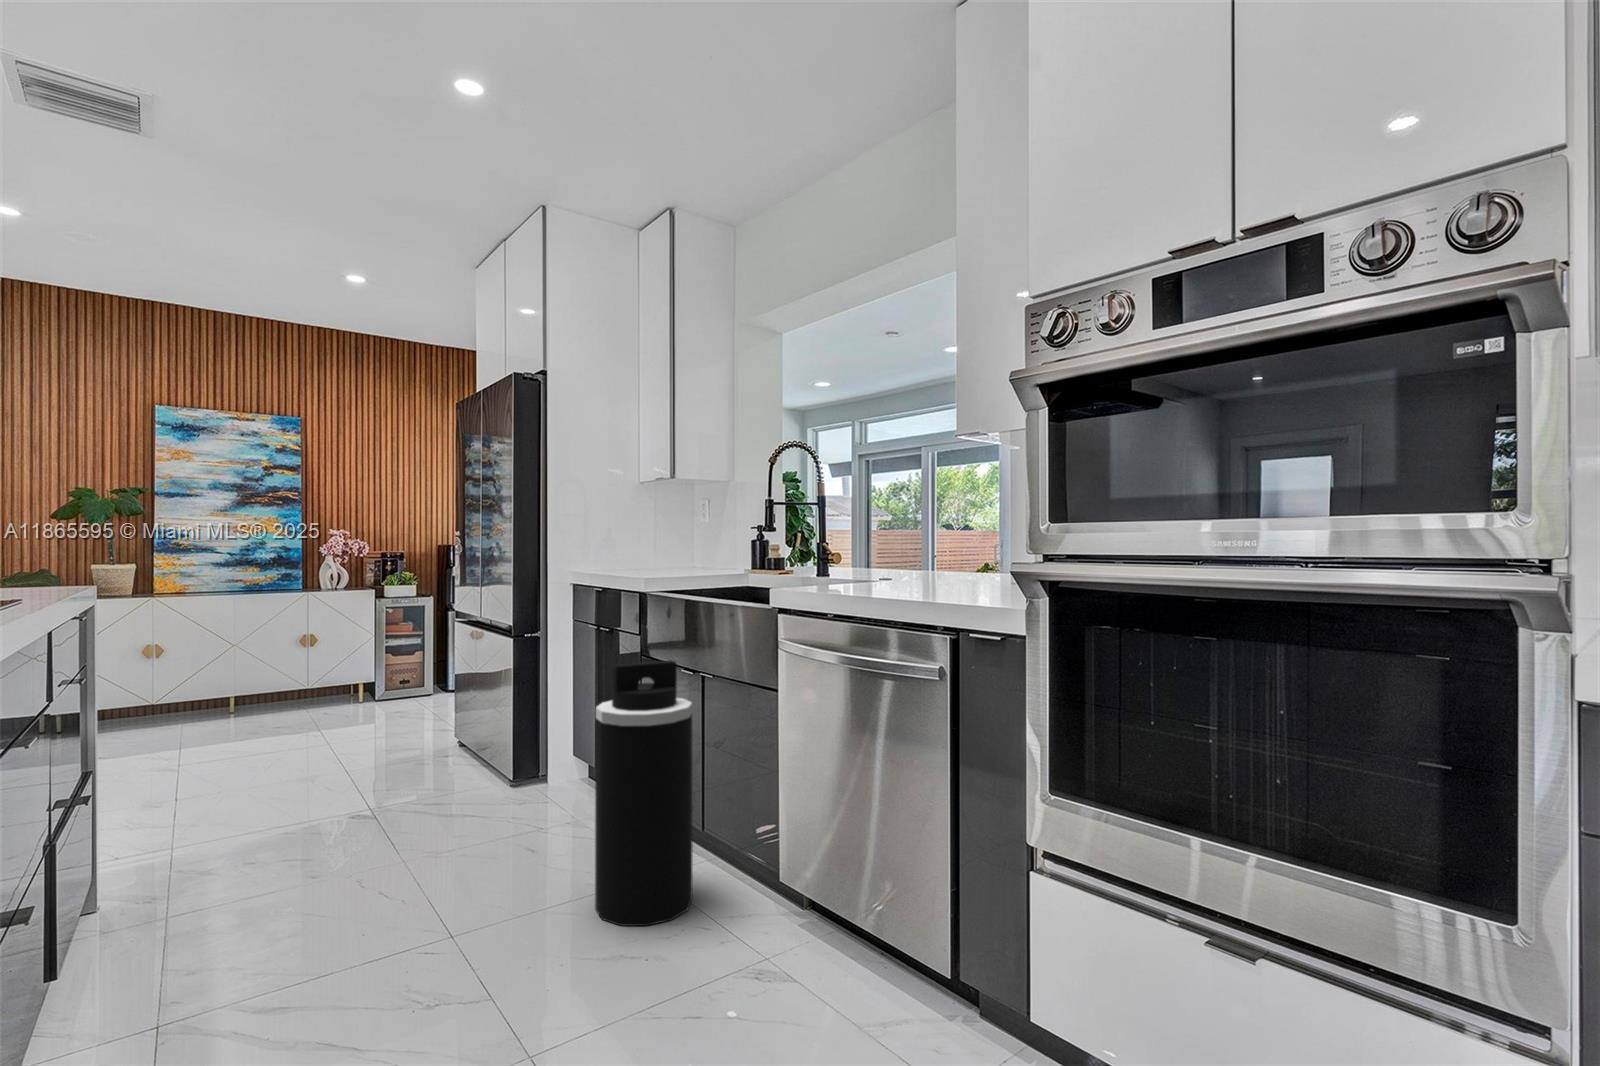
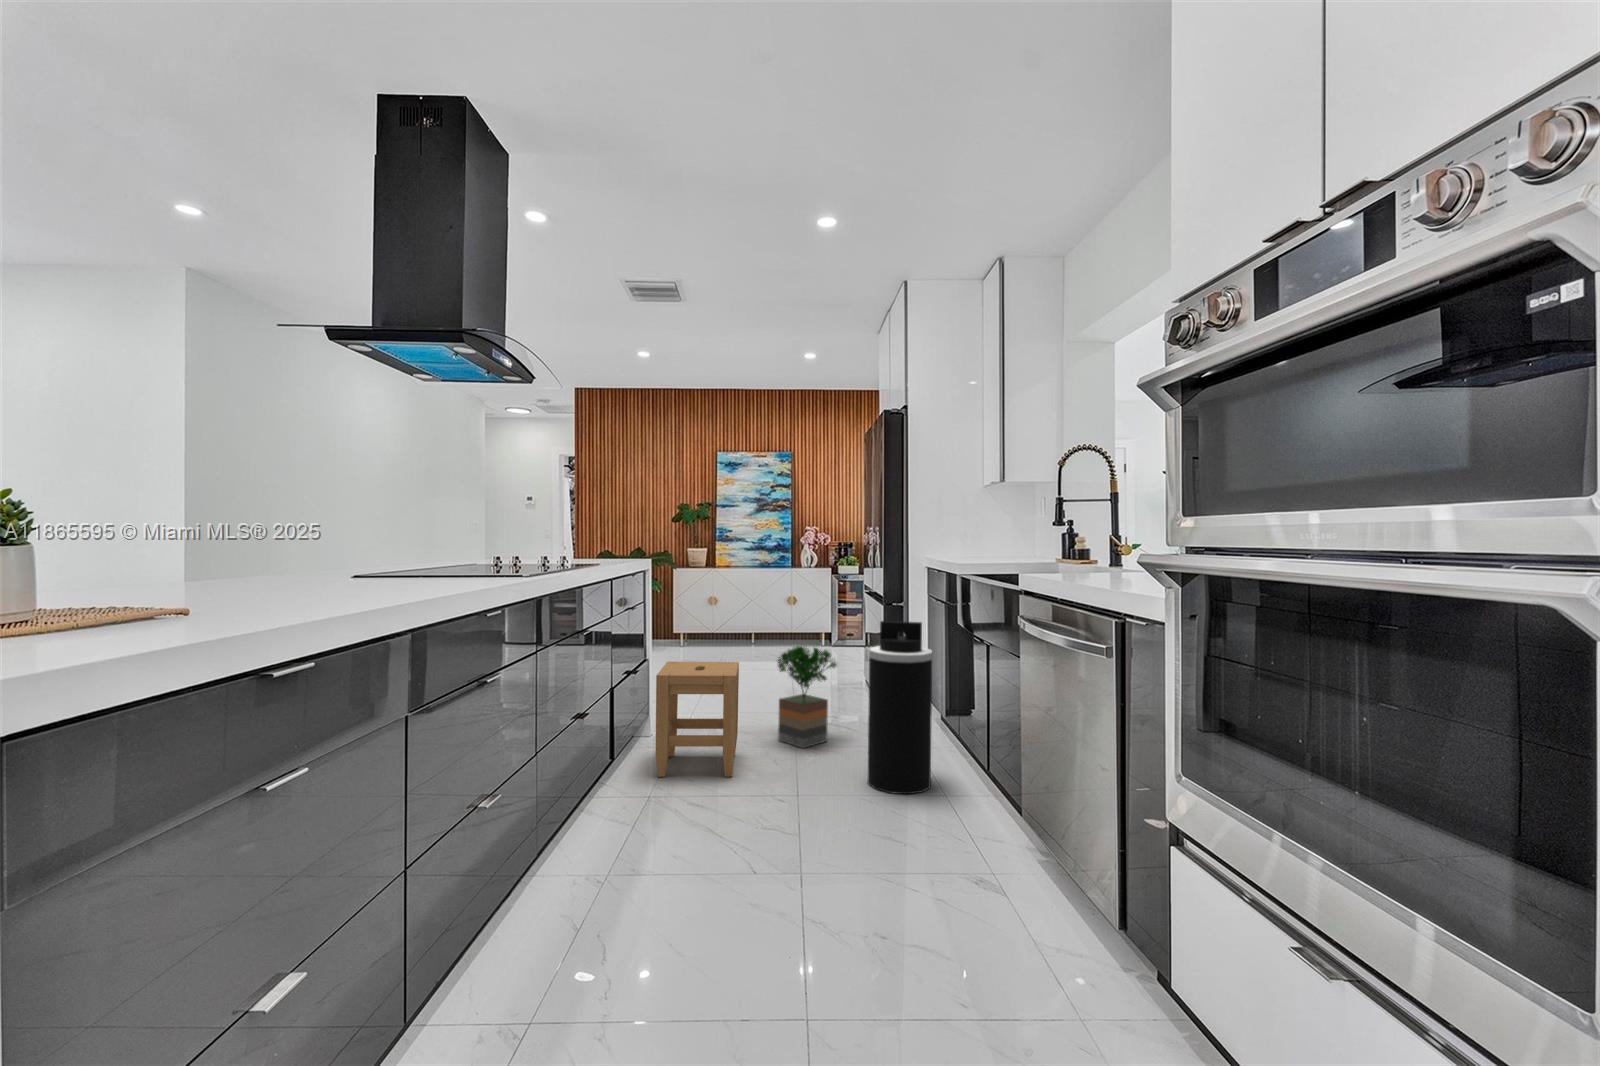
potted tree: none [394,713,503,883] -> present [778,646,837,748]
stool: none [176,762,365,1032] -> present [655,662,739,777]

